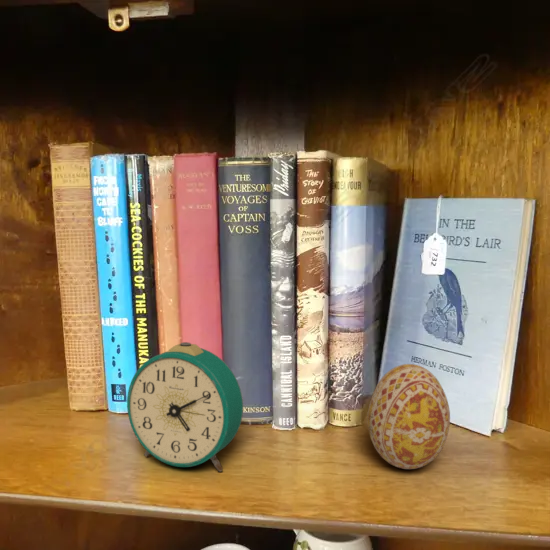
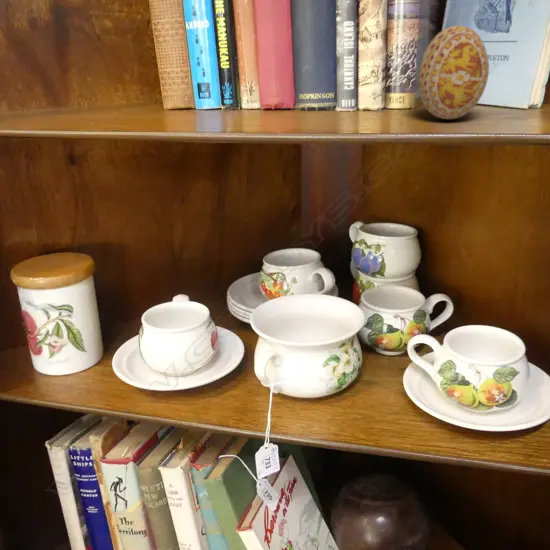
alarm clock: present [127,342,243,471] -> none [217,13,313,124]

